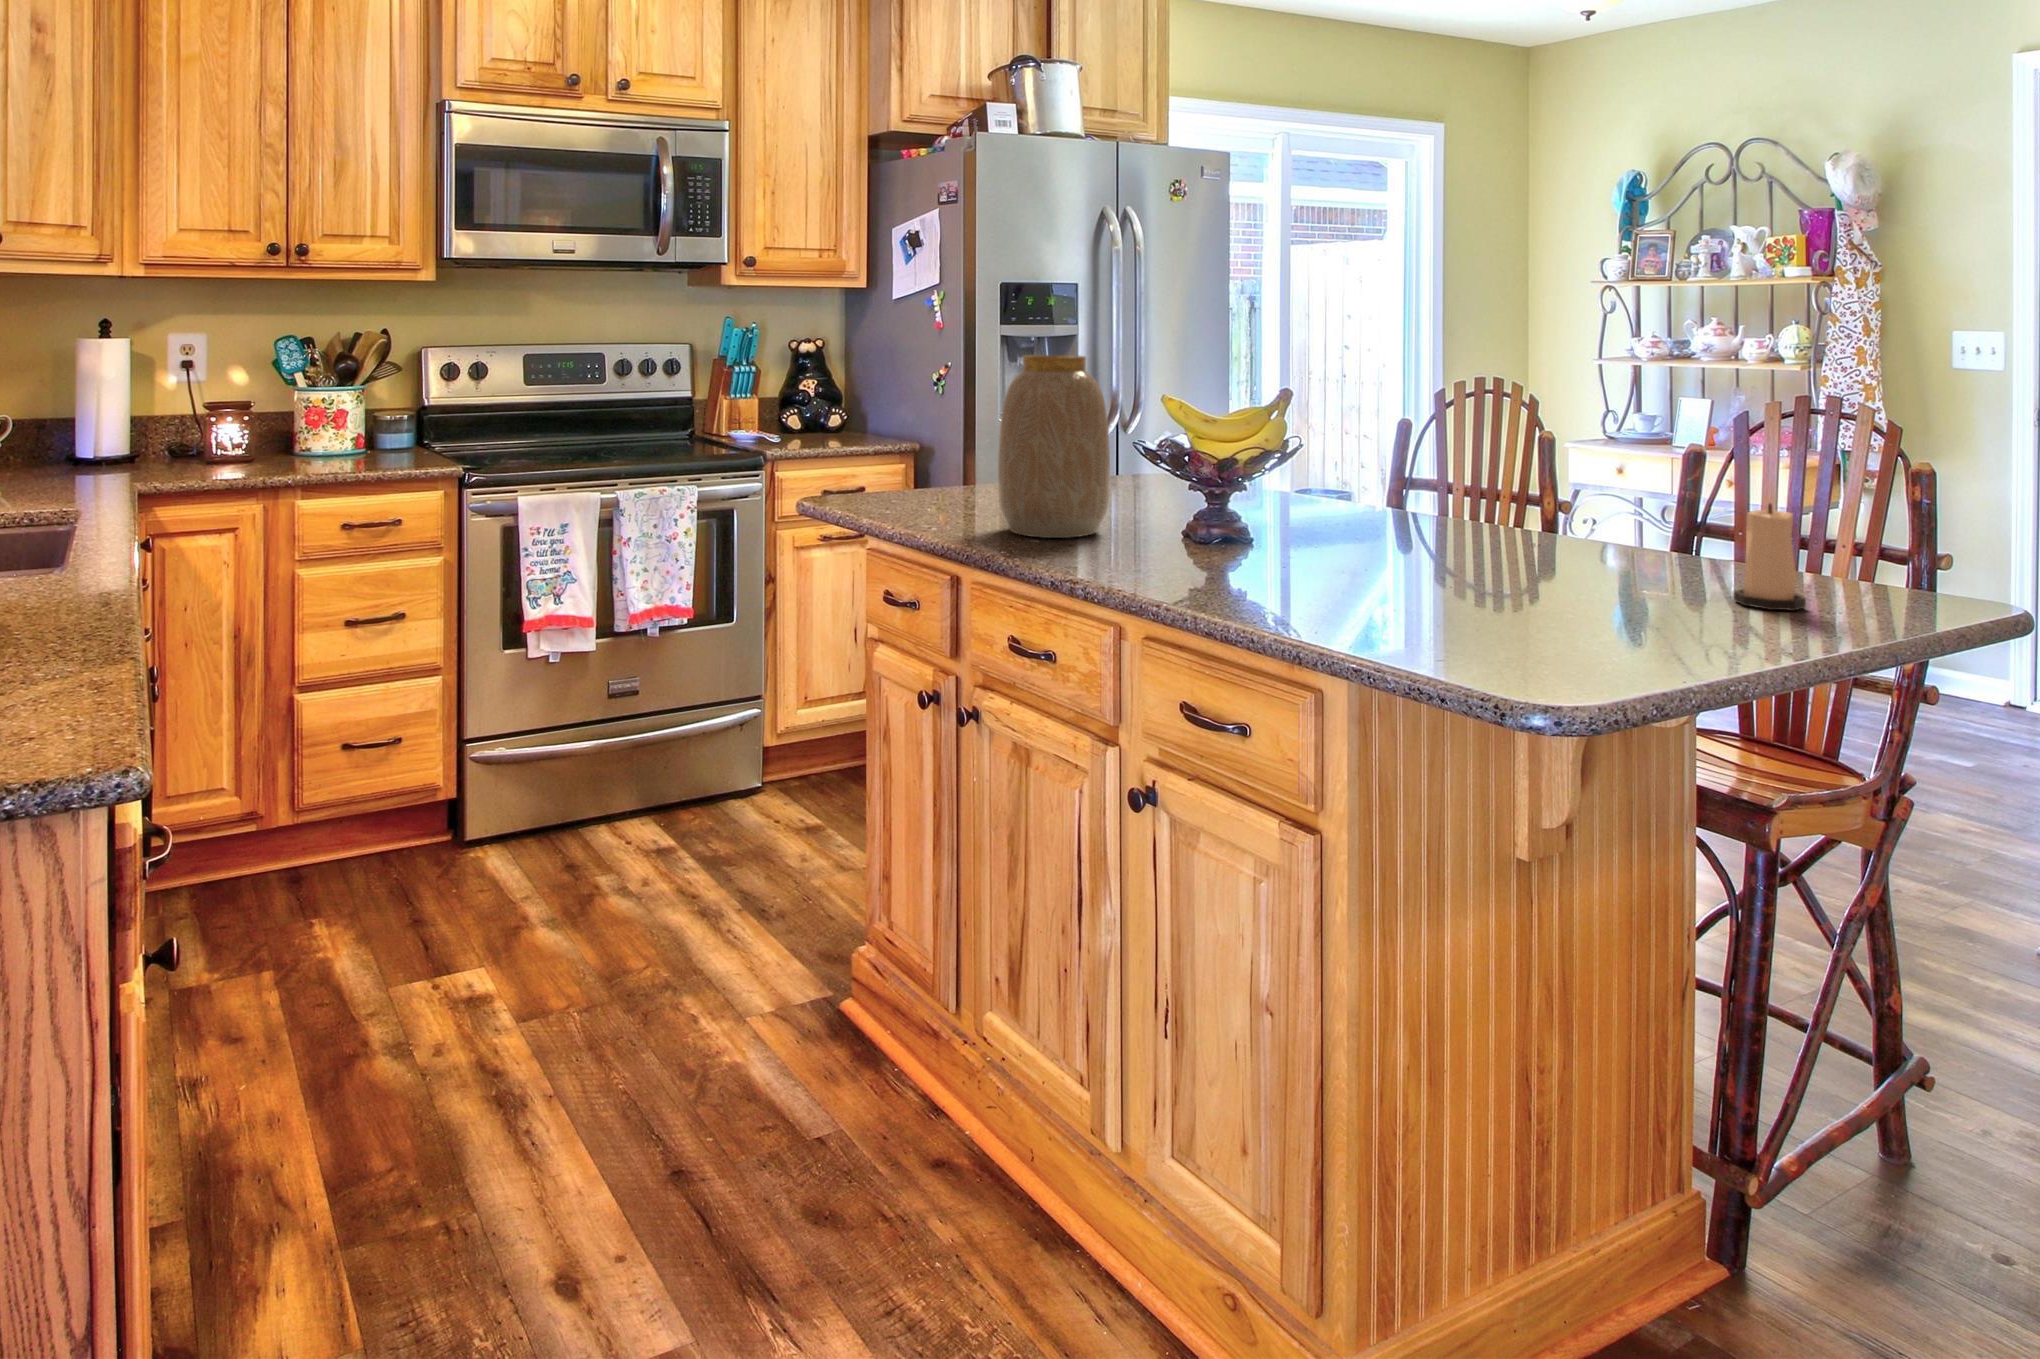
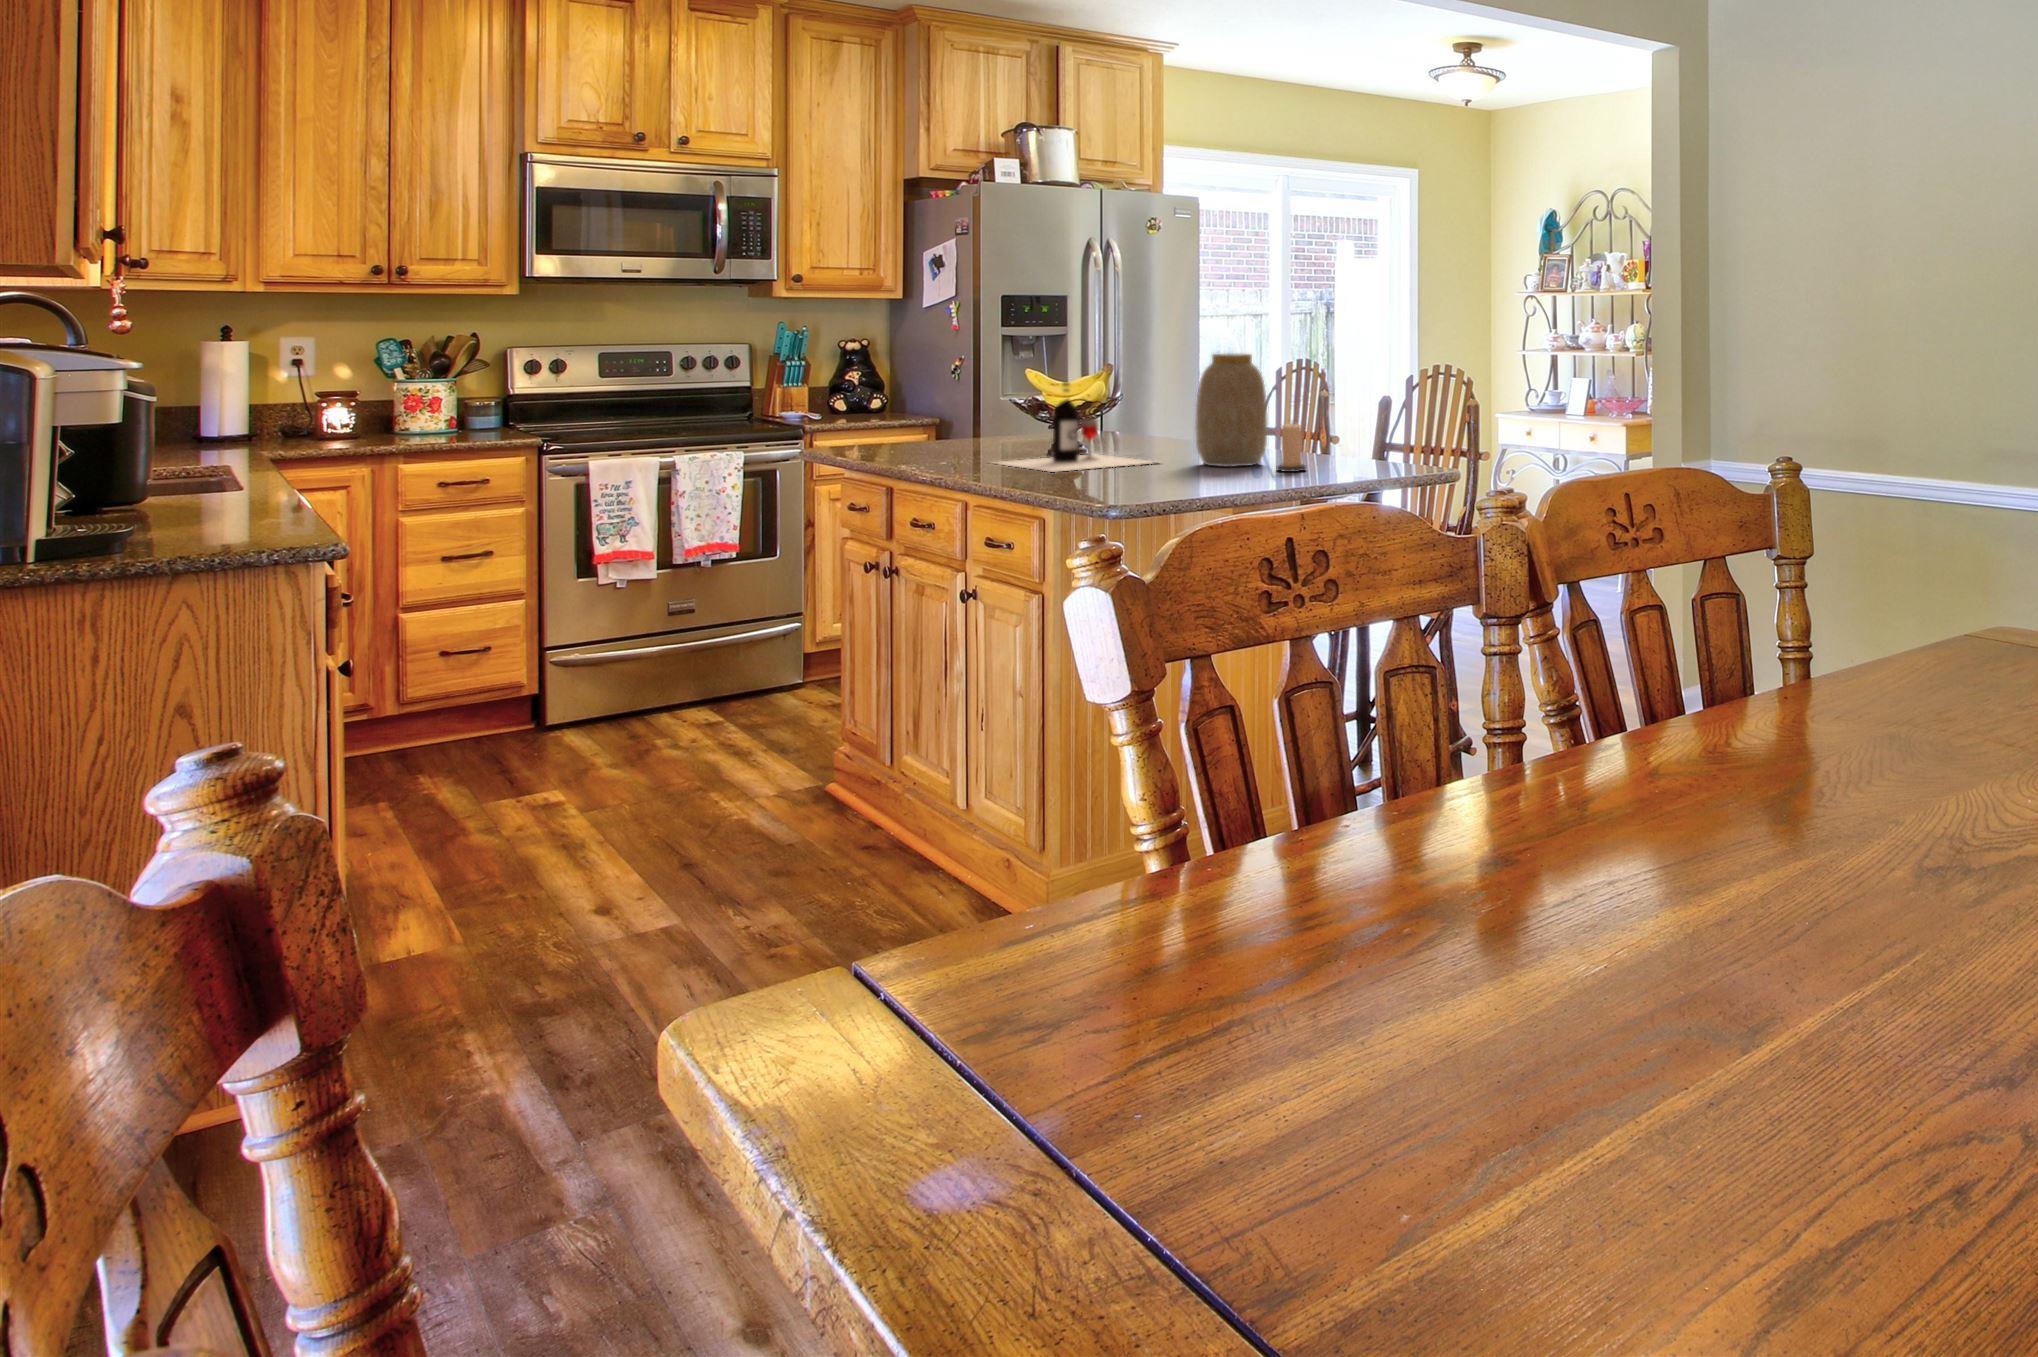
vase: present [998,355,1110,538] -> present [1195,353,1267,467]
wine bottle: none [1139,417,1460,595] -> present [999,382,1152,472]

